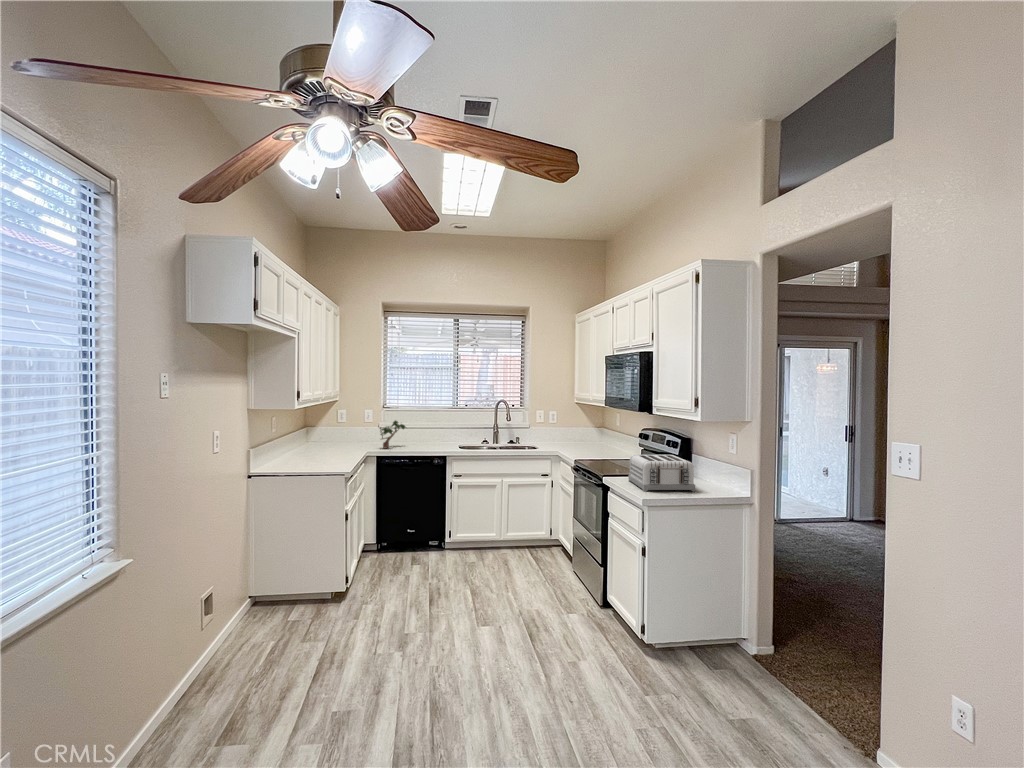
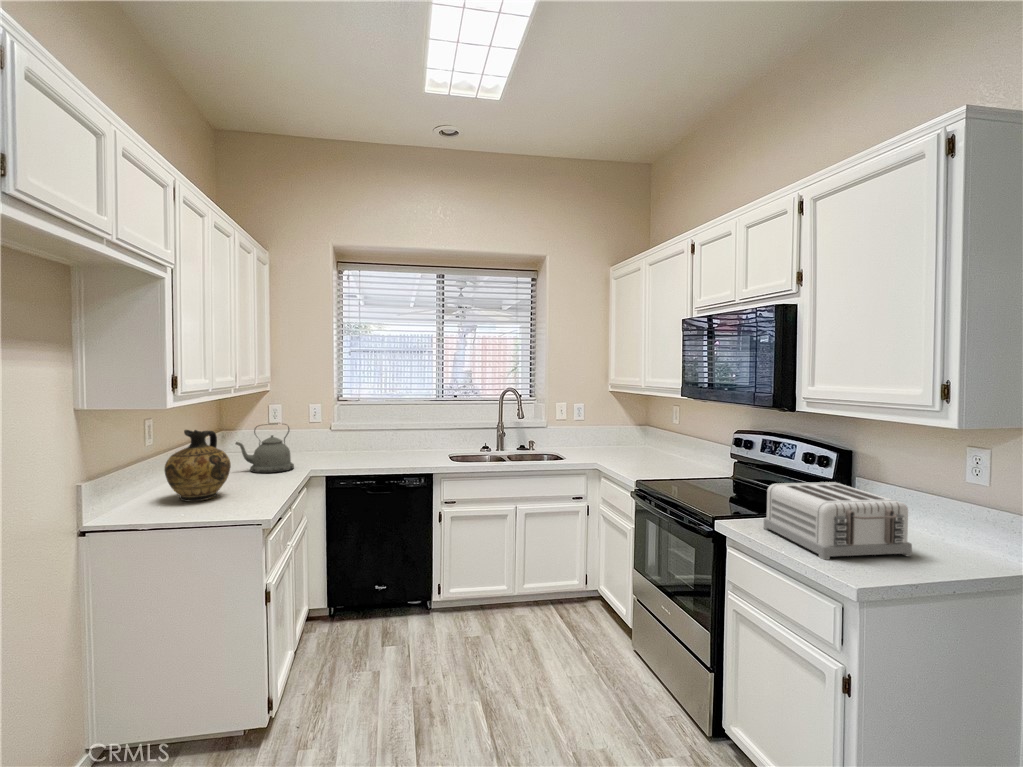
potted plant: present [380,421,405,449] -> none [328,418,375,462]
ceramic jug: none [287,422,323,464] -> present [165,430,231,502]
kettle: none [321,422,357,453] -> present [236,424,294,473]

